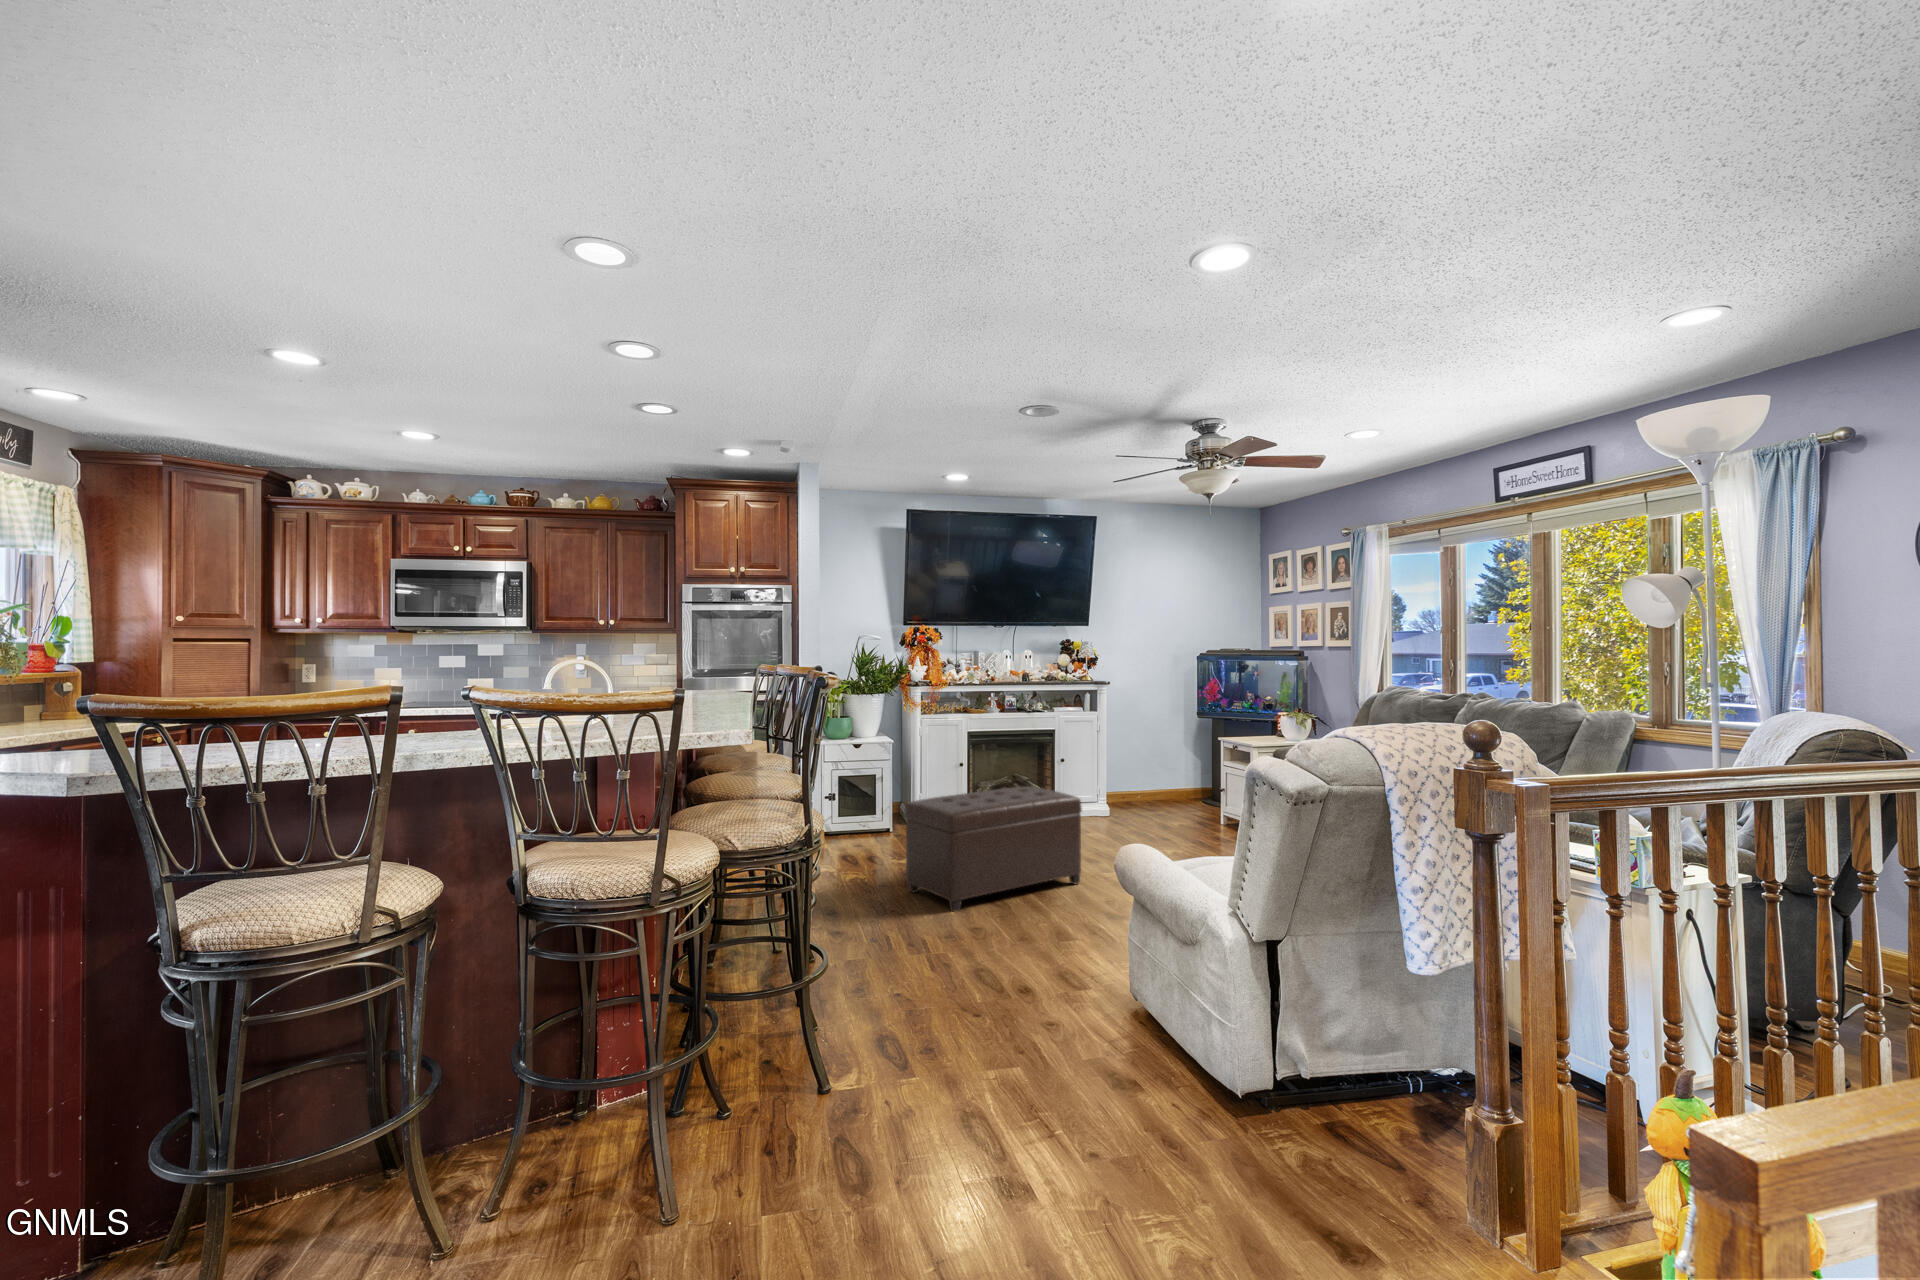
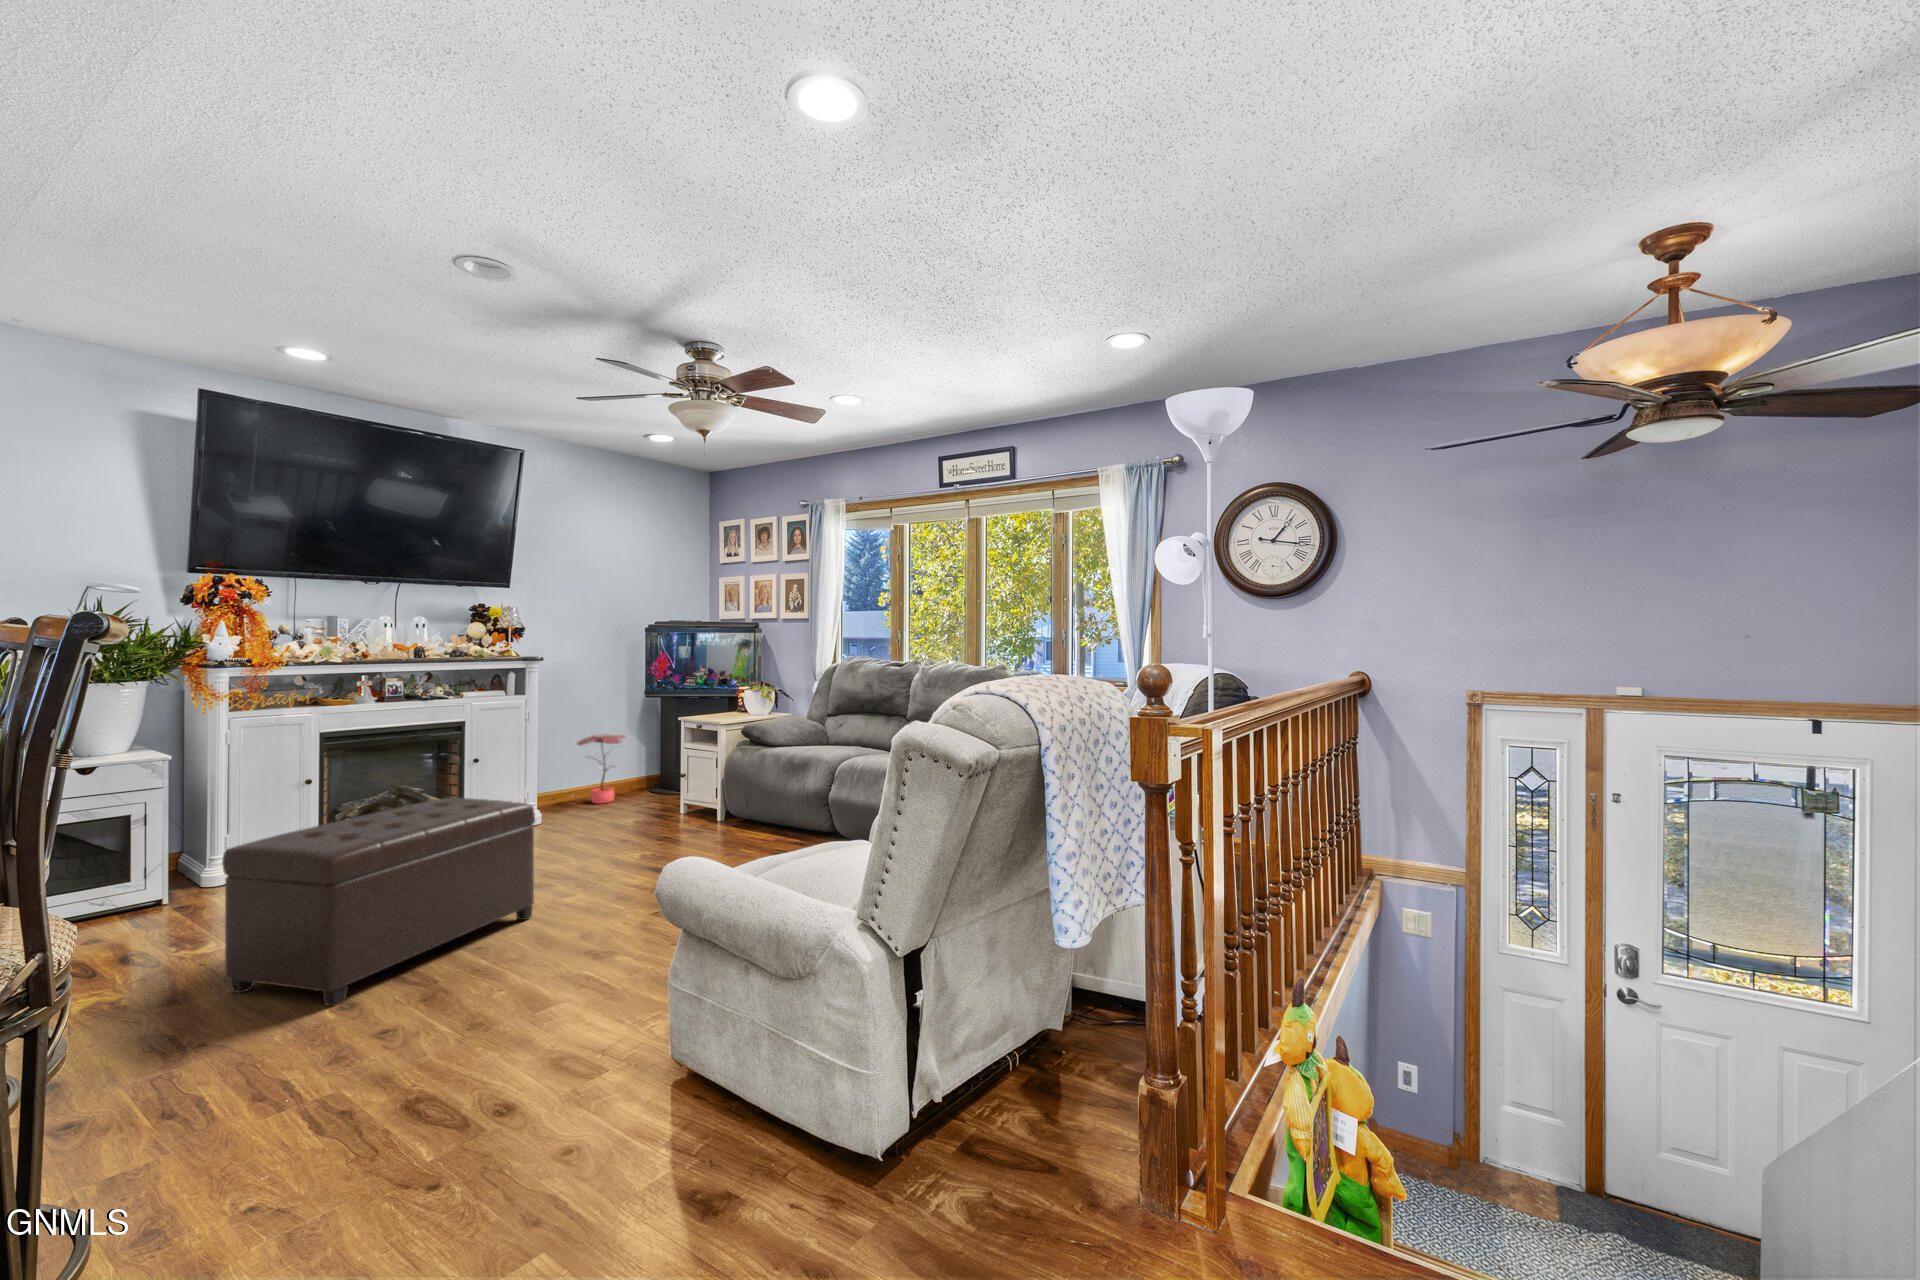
potted plant: none [1142,748,1183,807] -> present [577,734,625,804]

